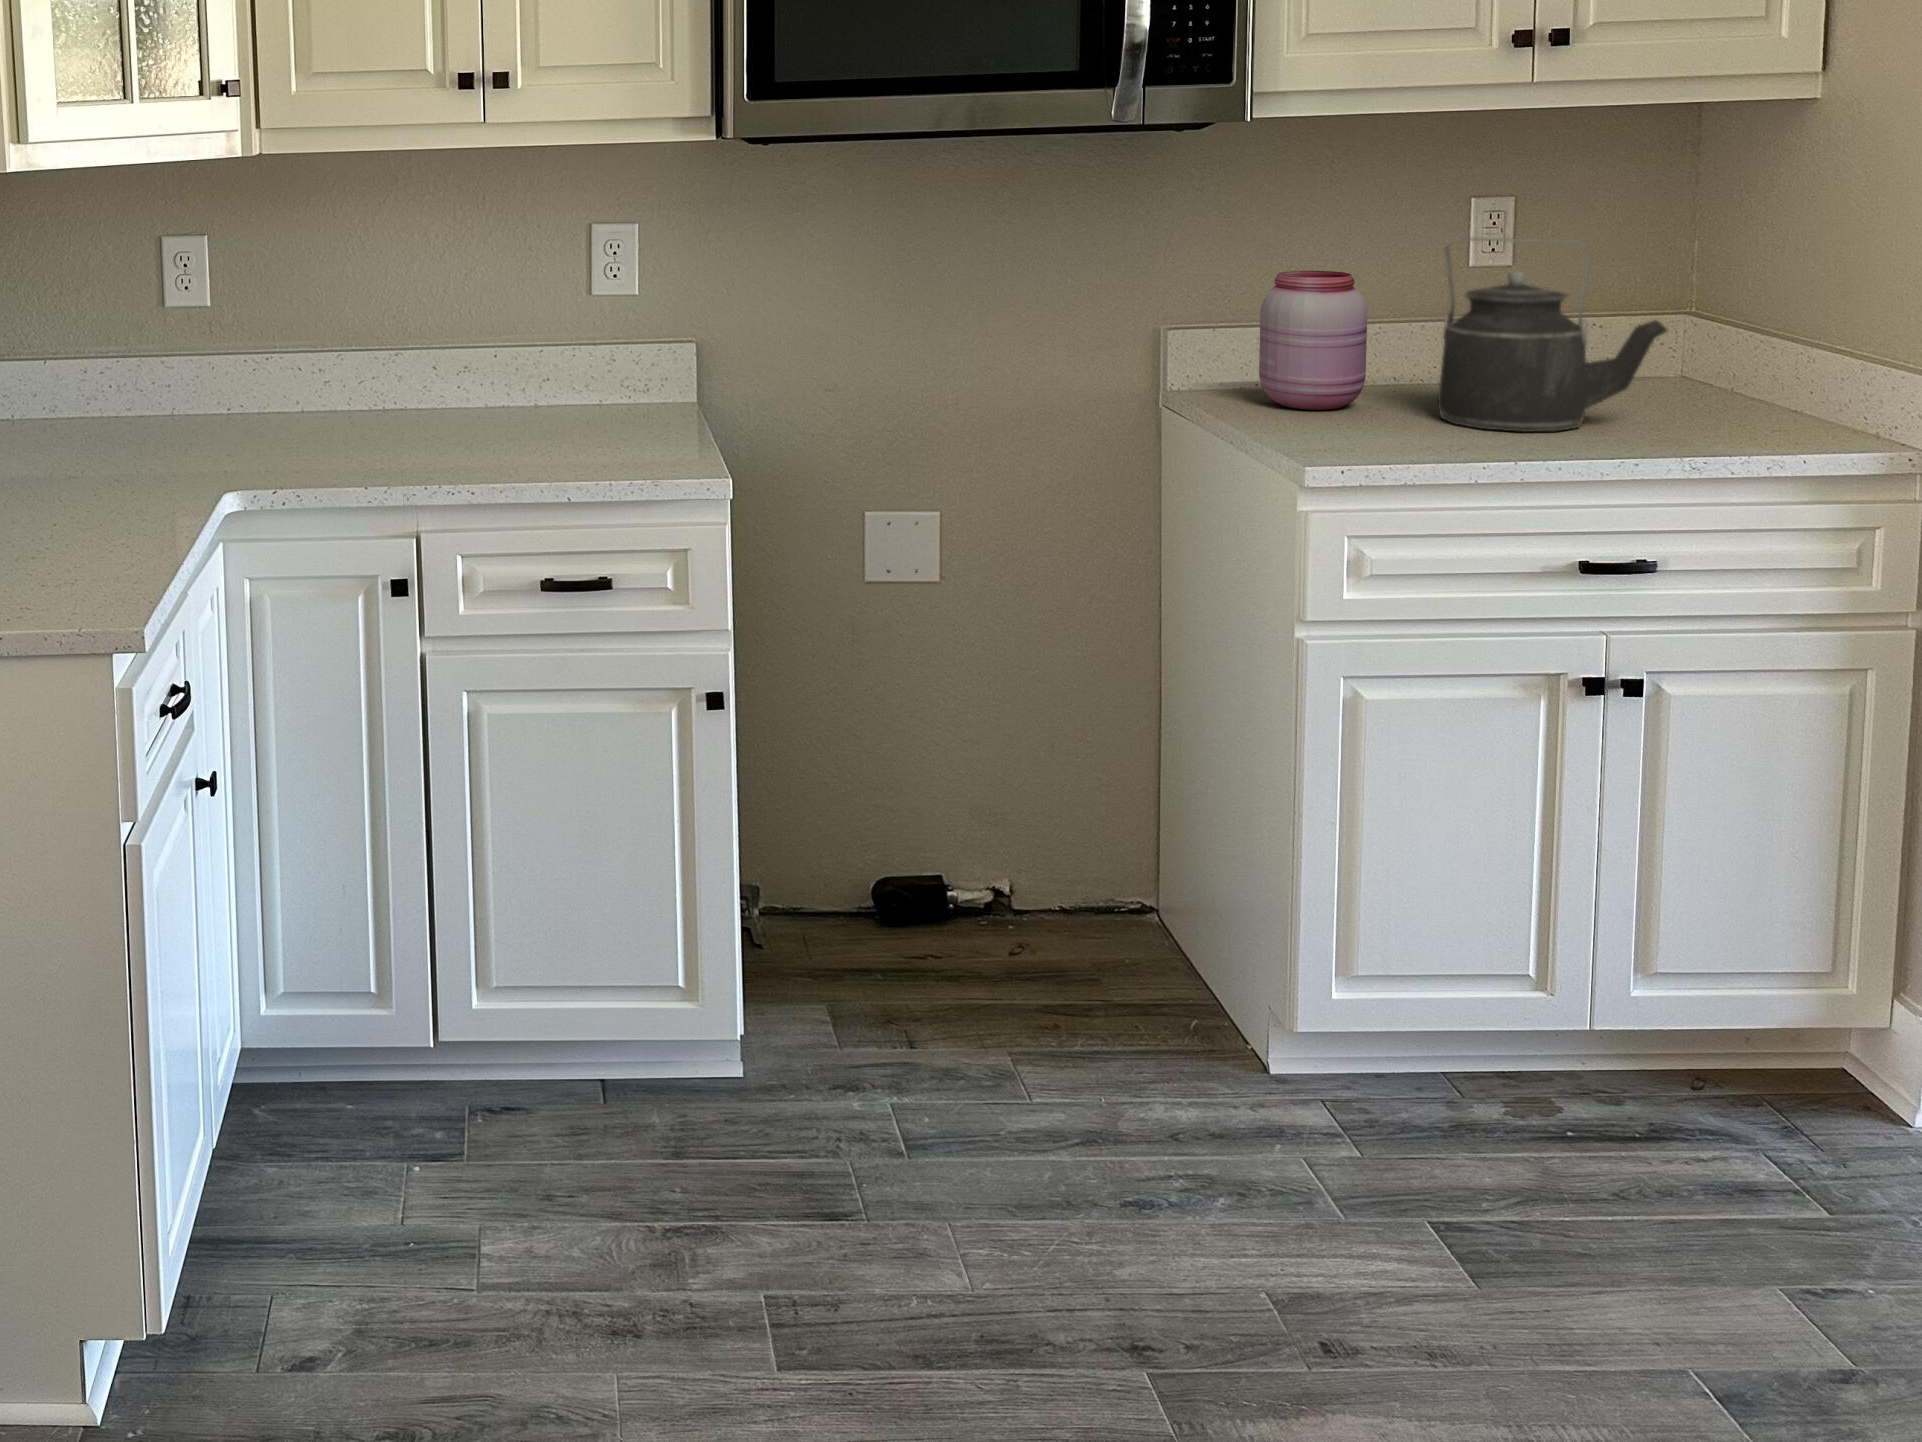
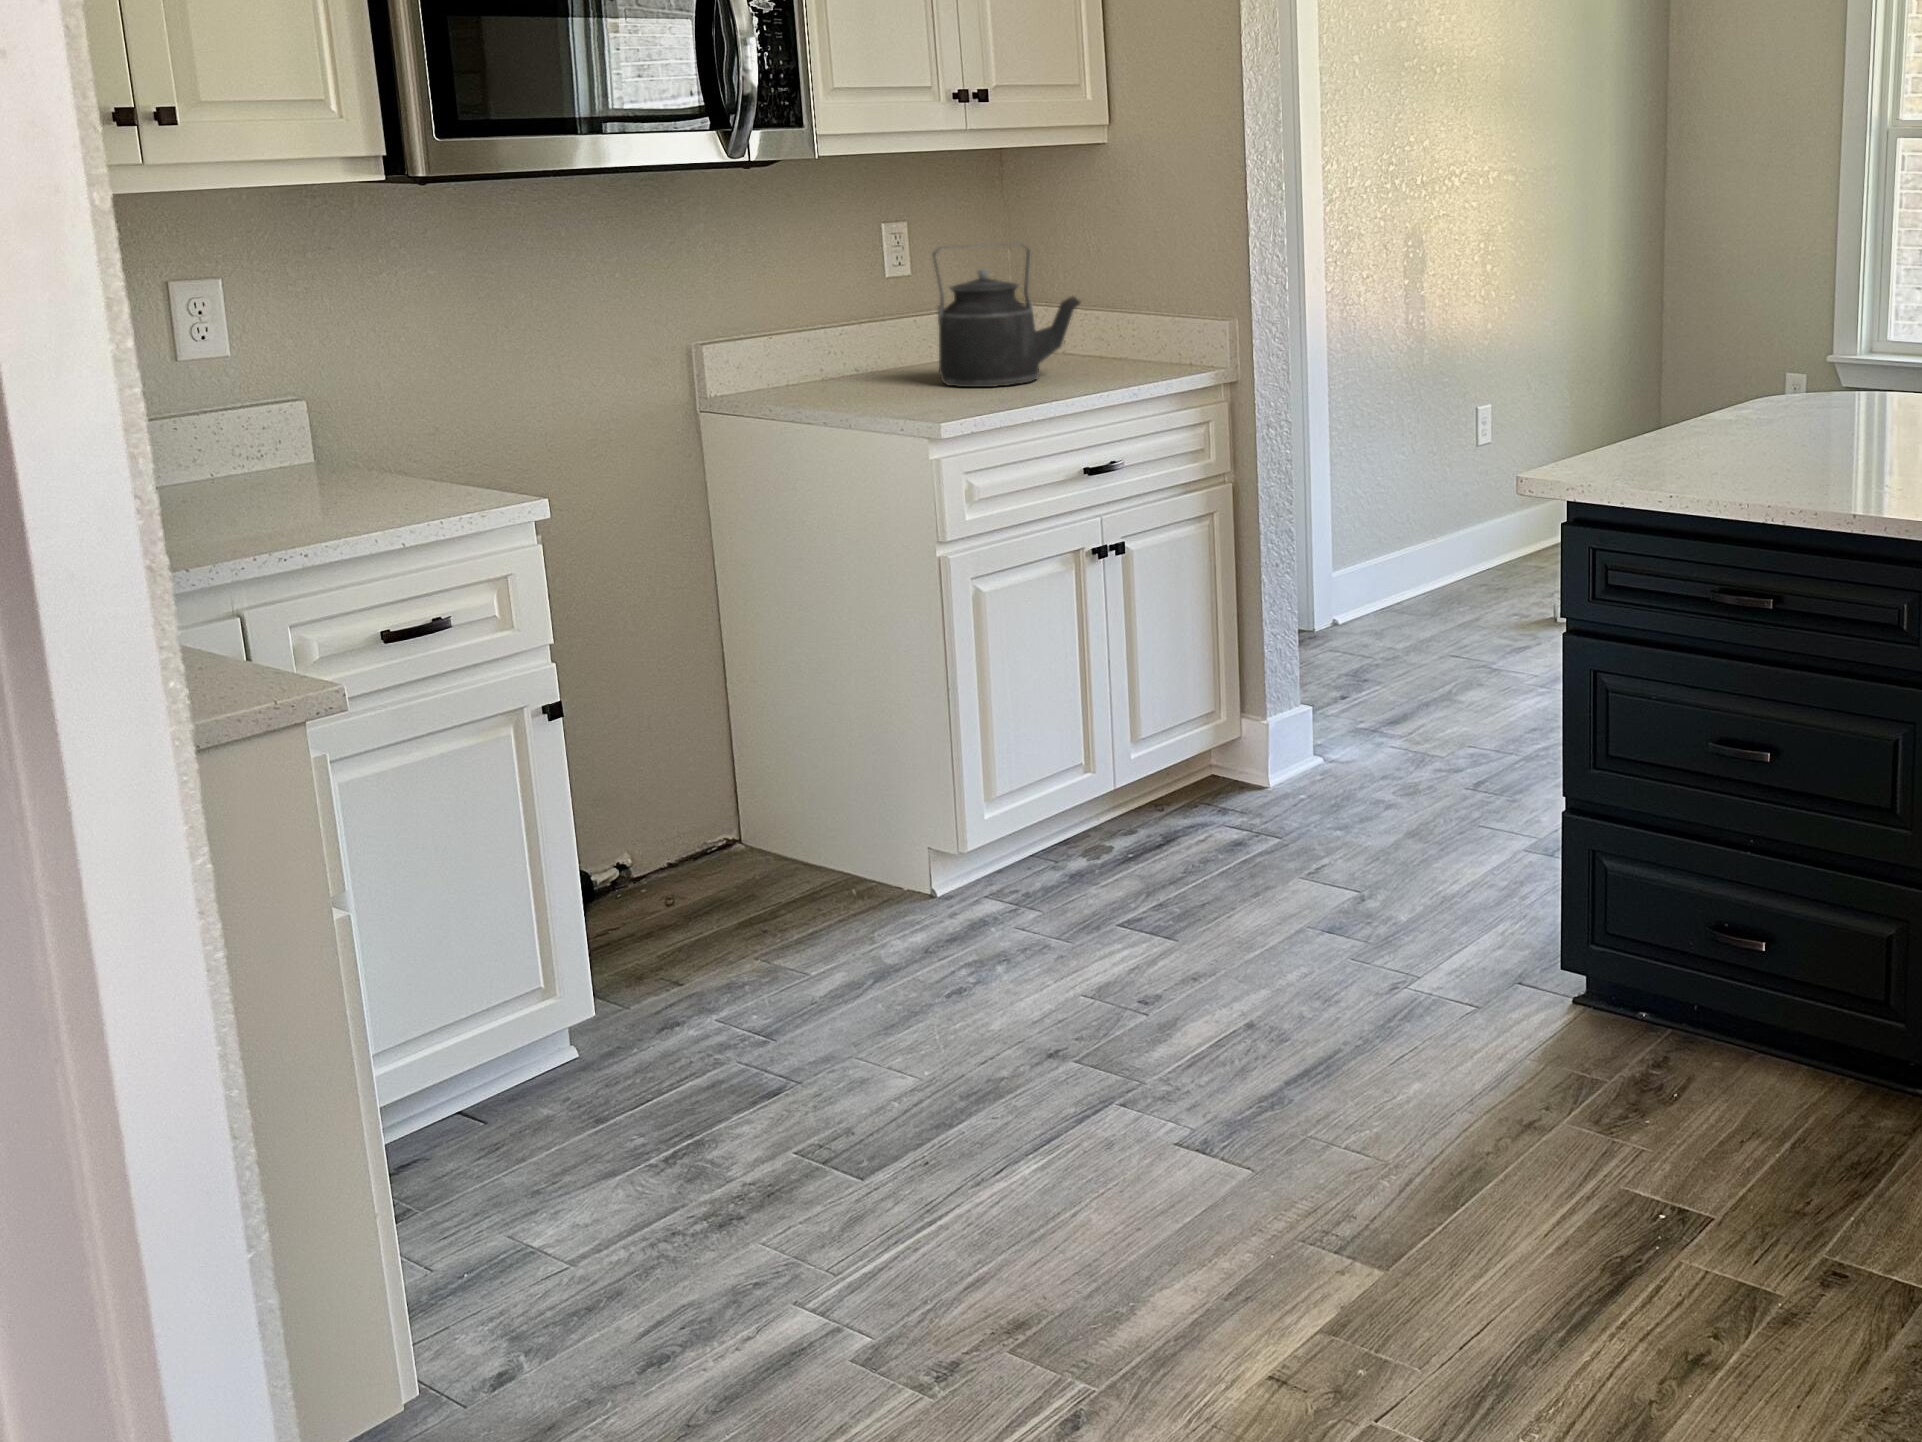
jar: present [1259,271,1367,410] -> none [798,282,884,394]

